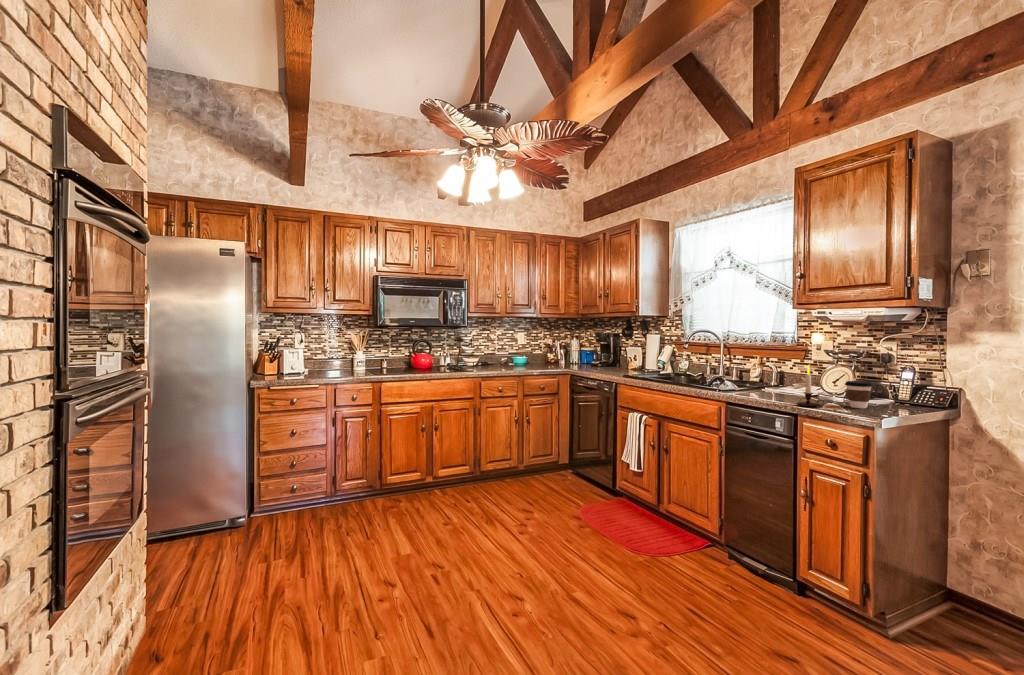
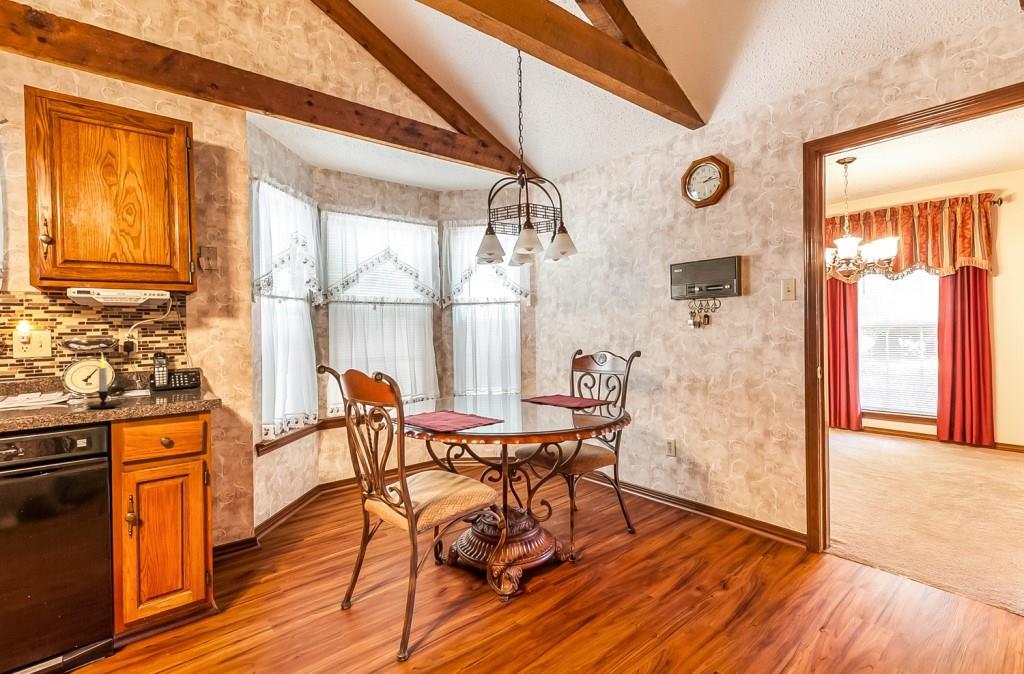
coffee cup: present [845,381,873,408] -> none [129,371,161,401]

